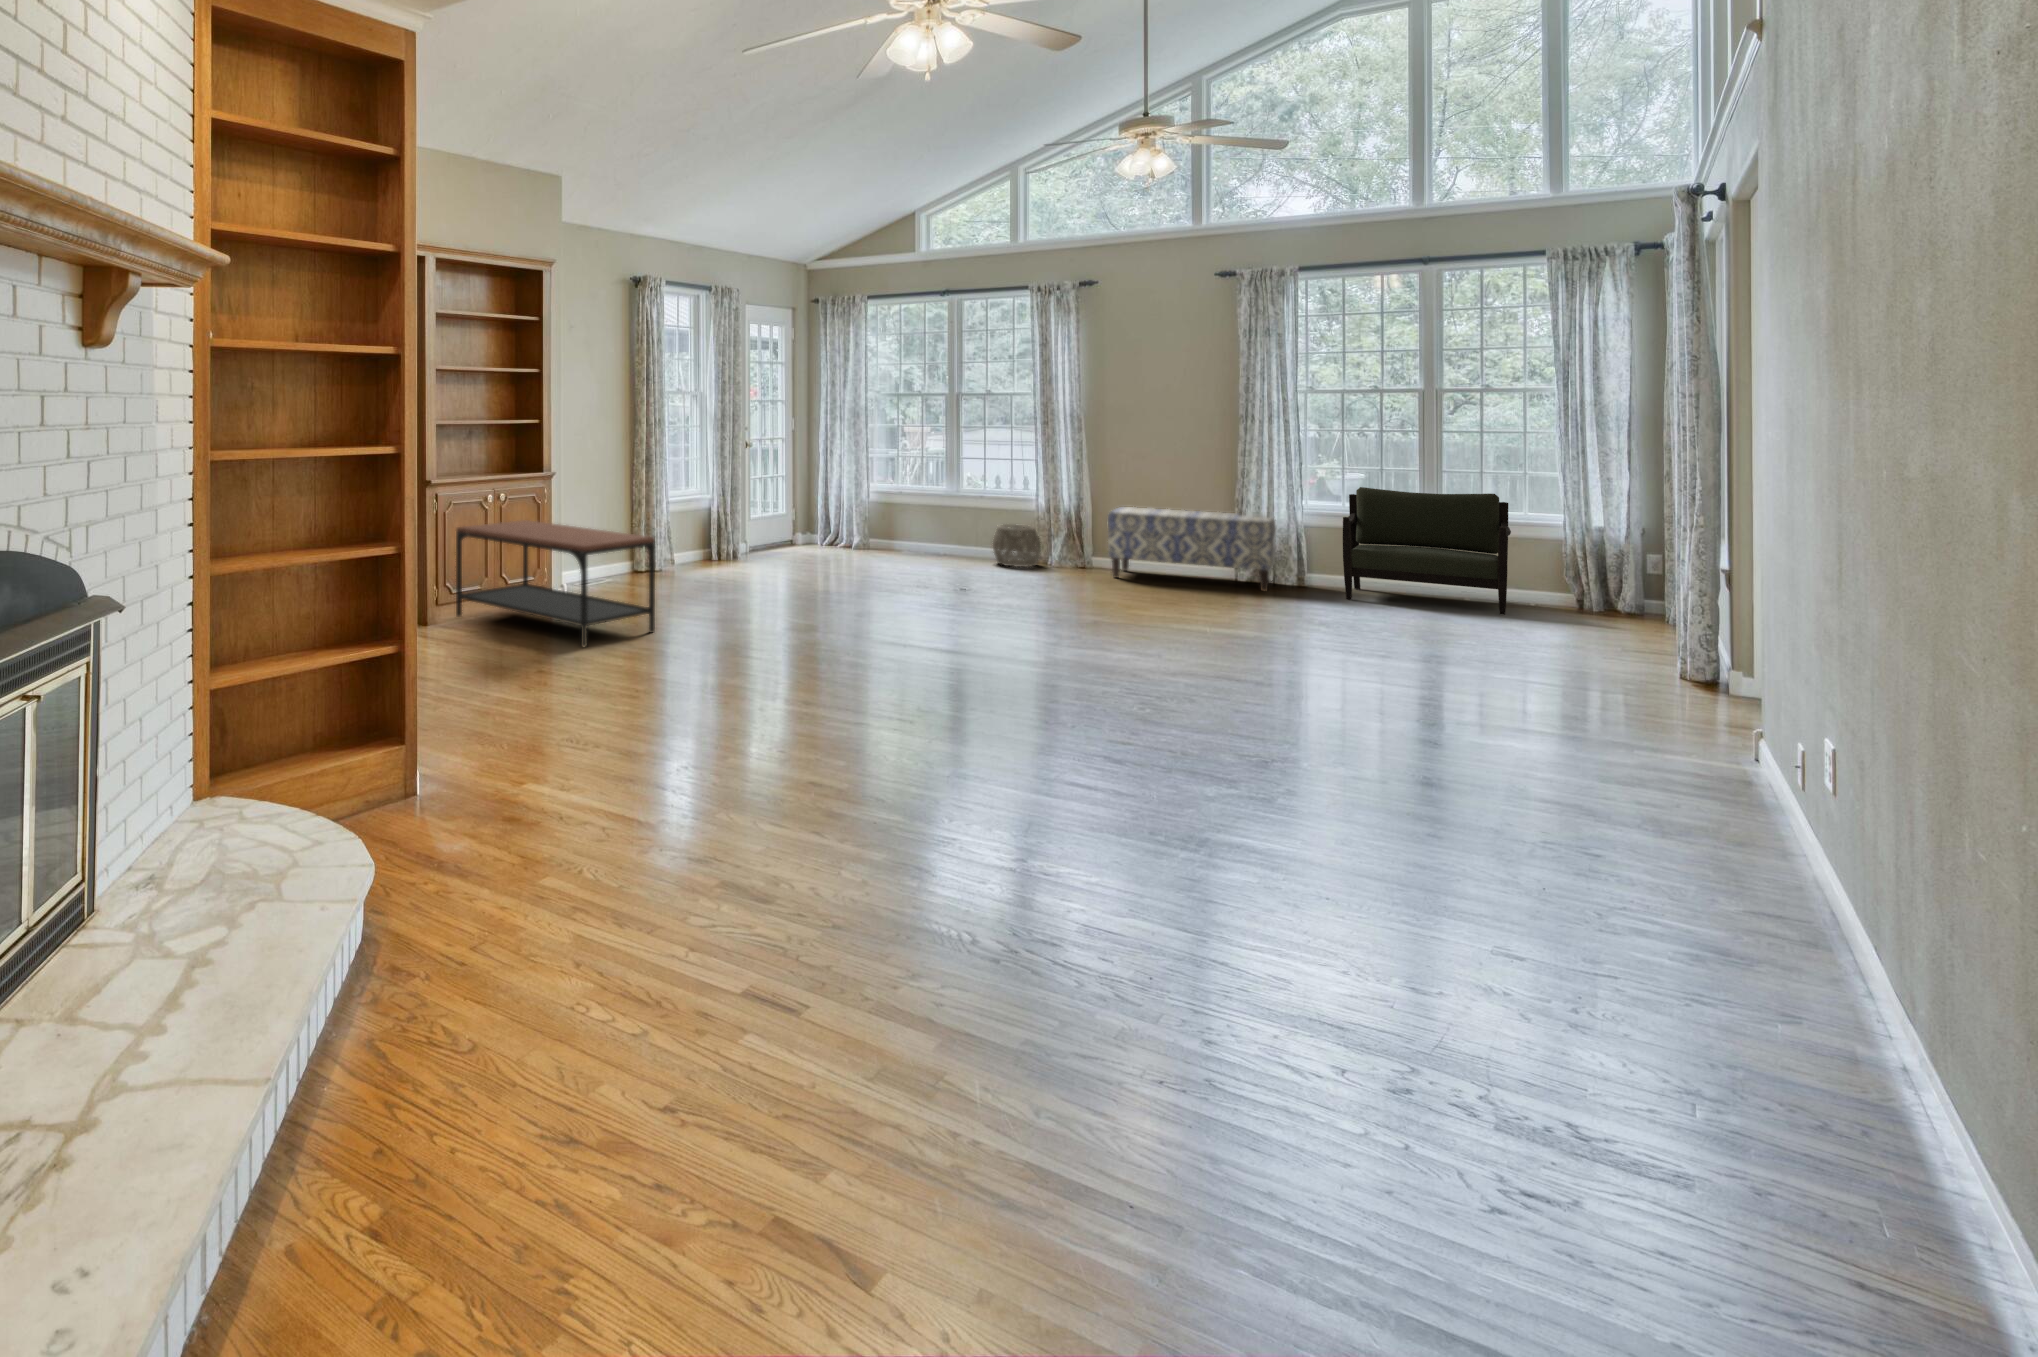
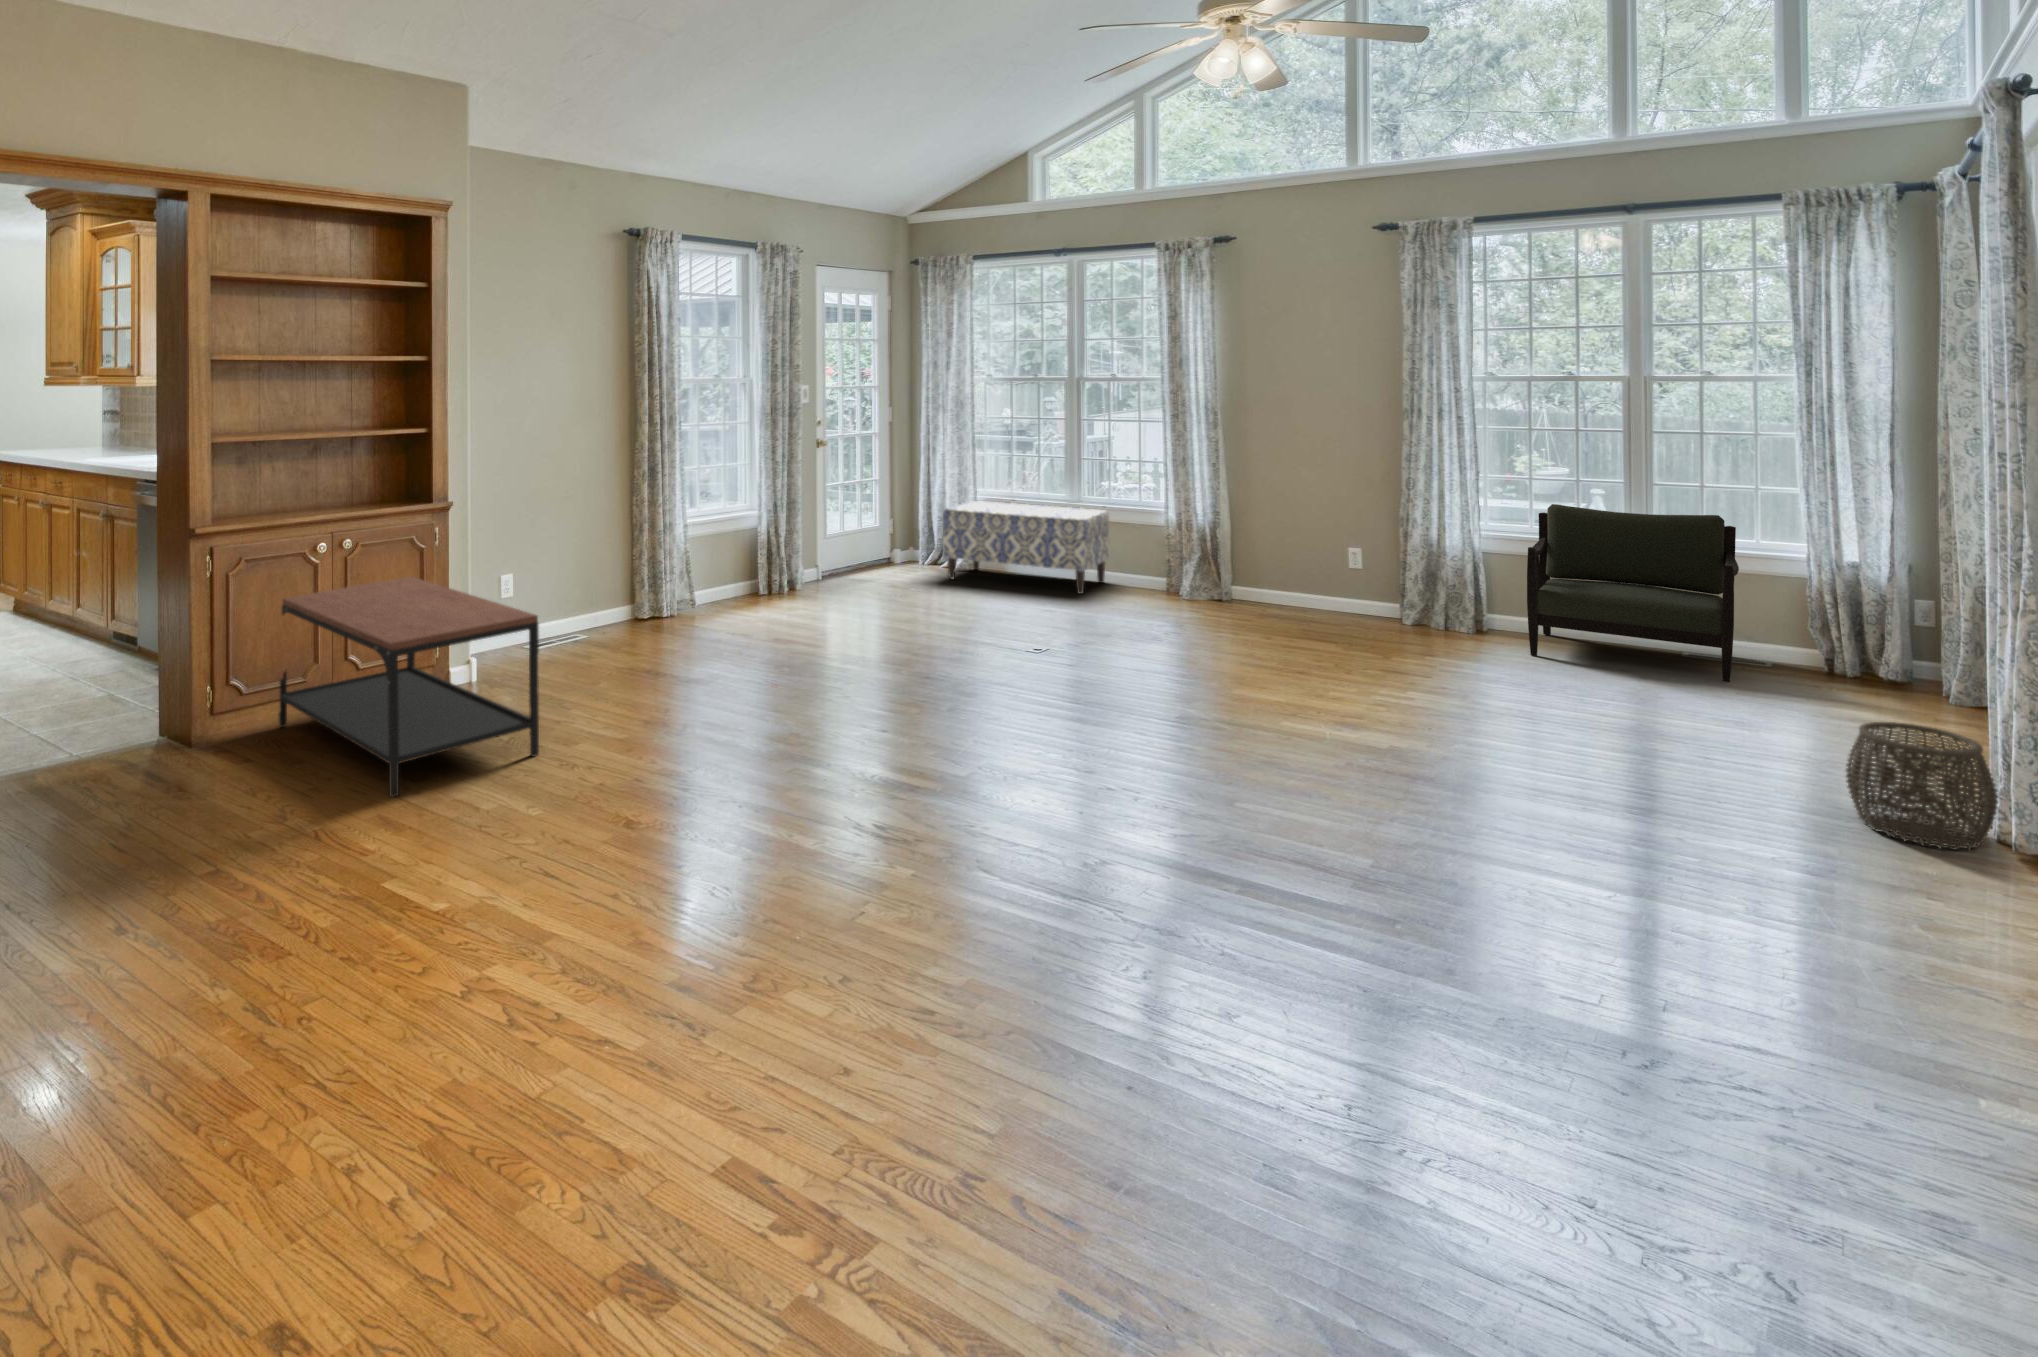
bench: present [1108,507,1276,591] -> present [943,501,1109,594]
woven basket: present [993,524,1041,567] -> present [1846,722,1998,850]

